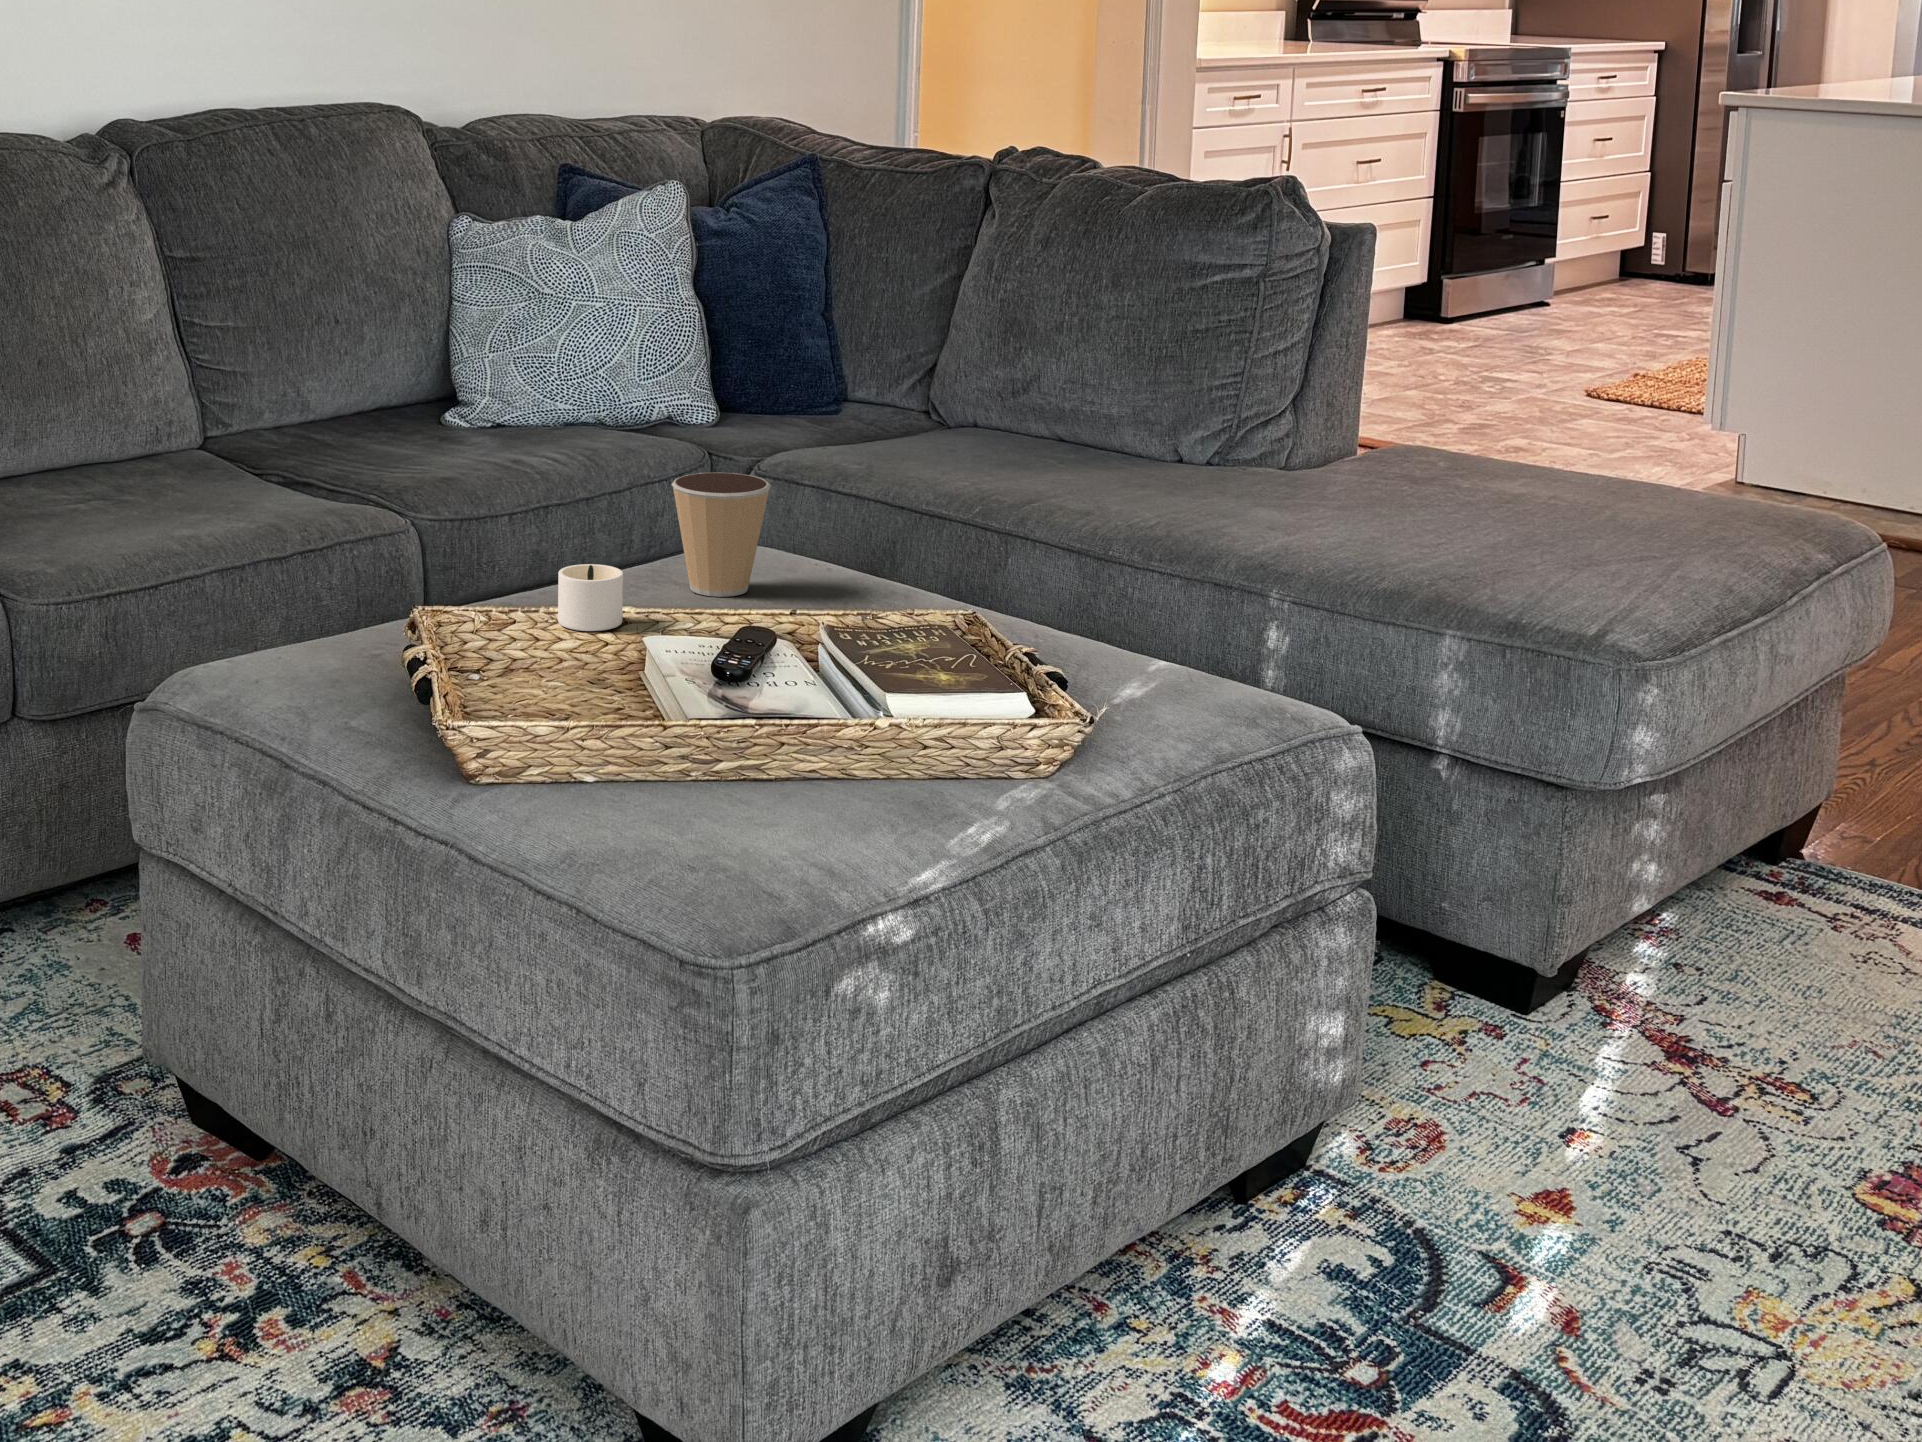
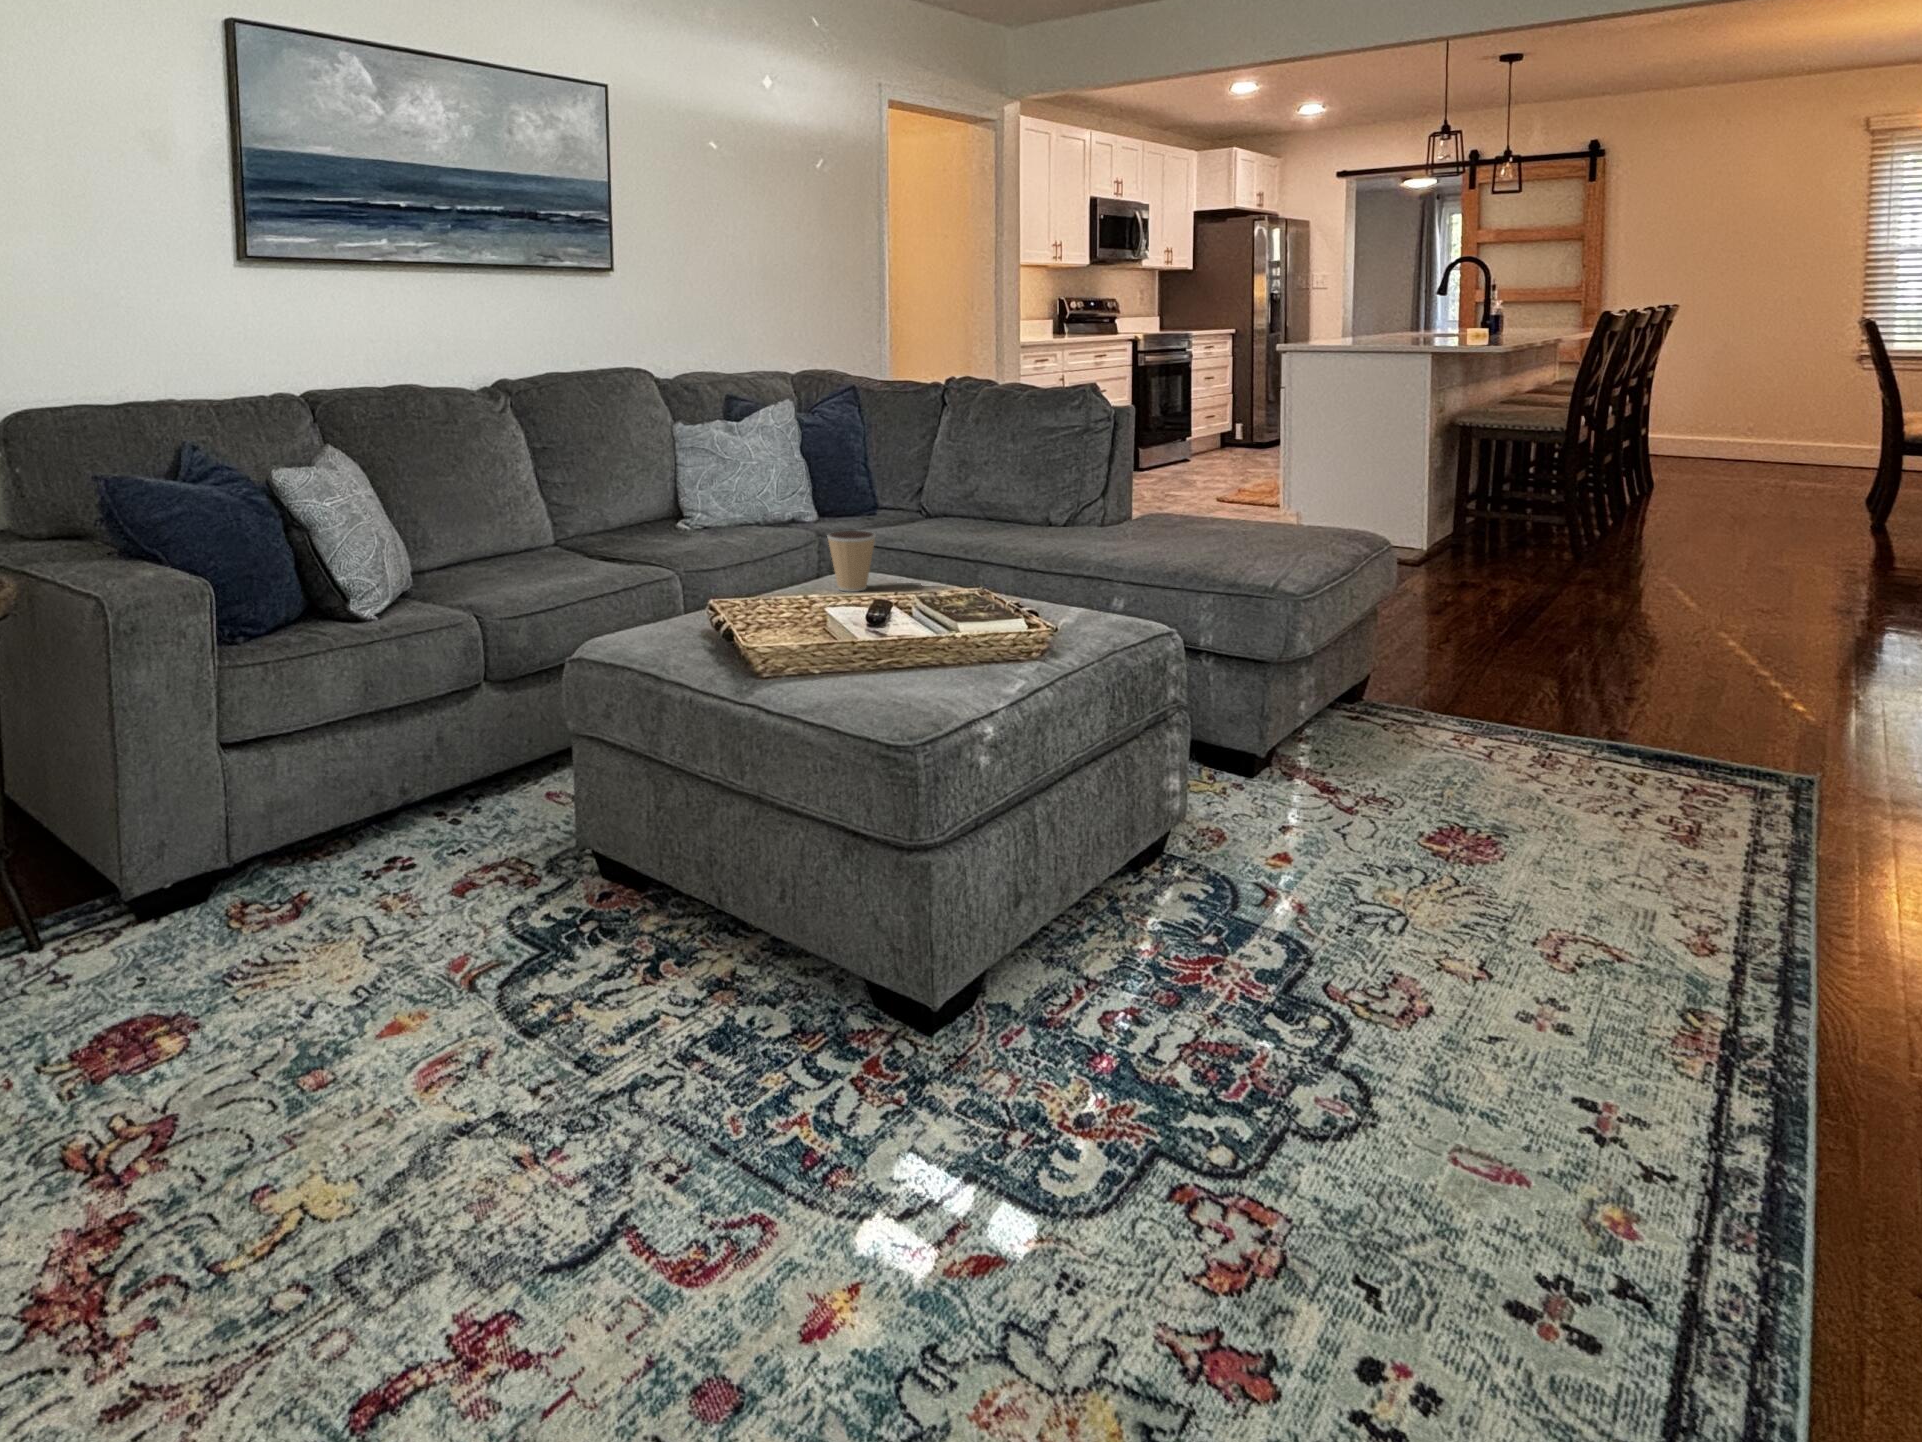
candle: present [558,564,623,631] -> none [779,576,823,609]

